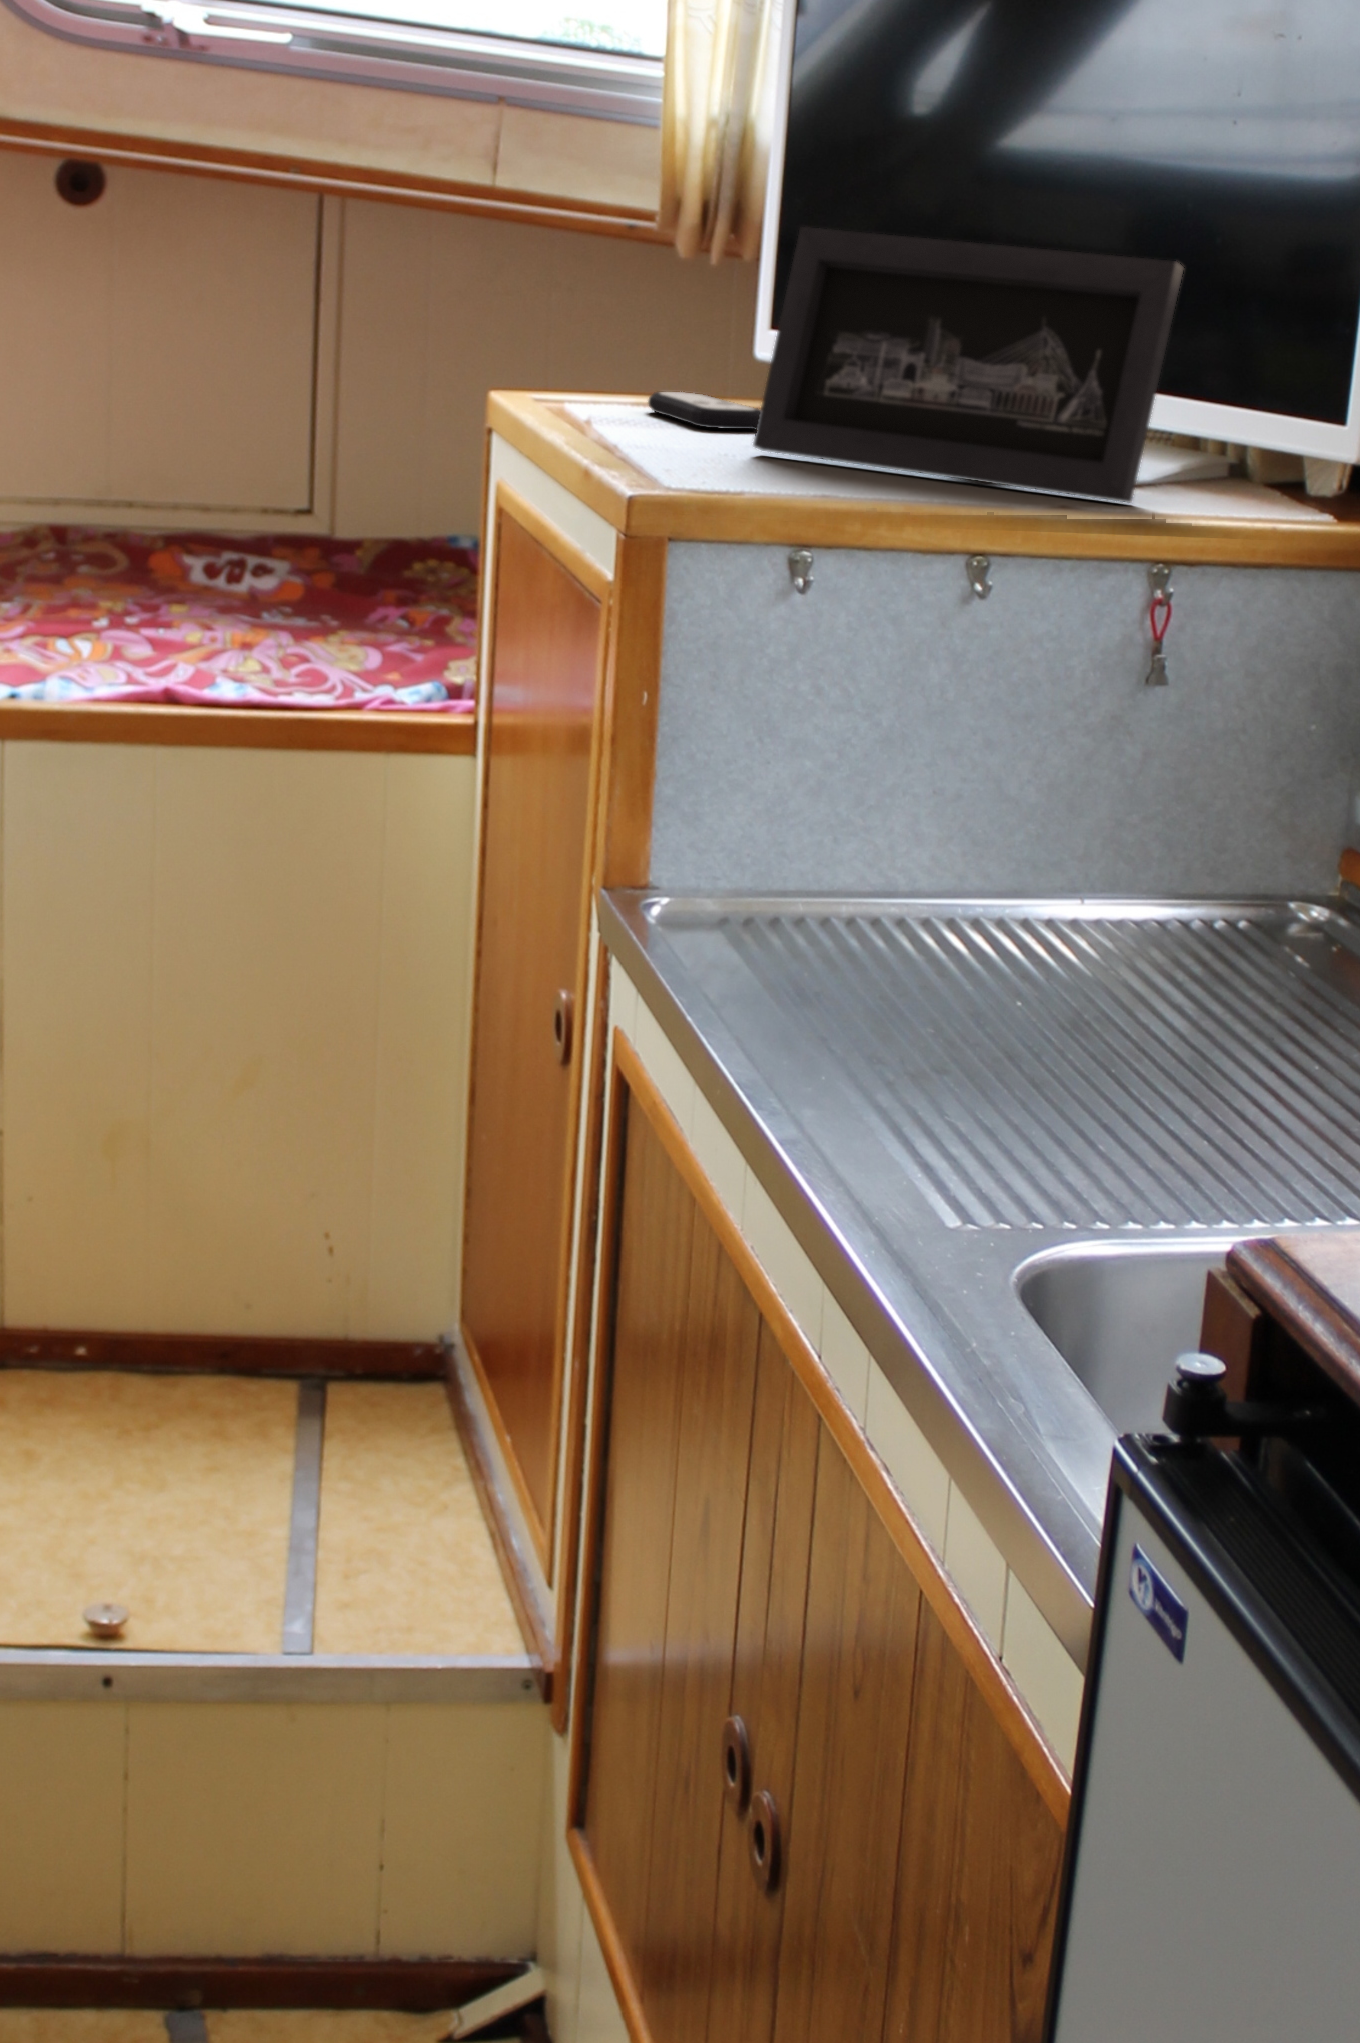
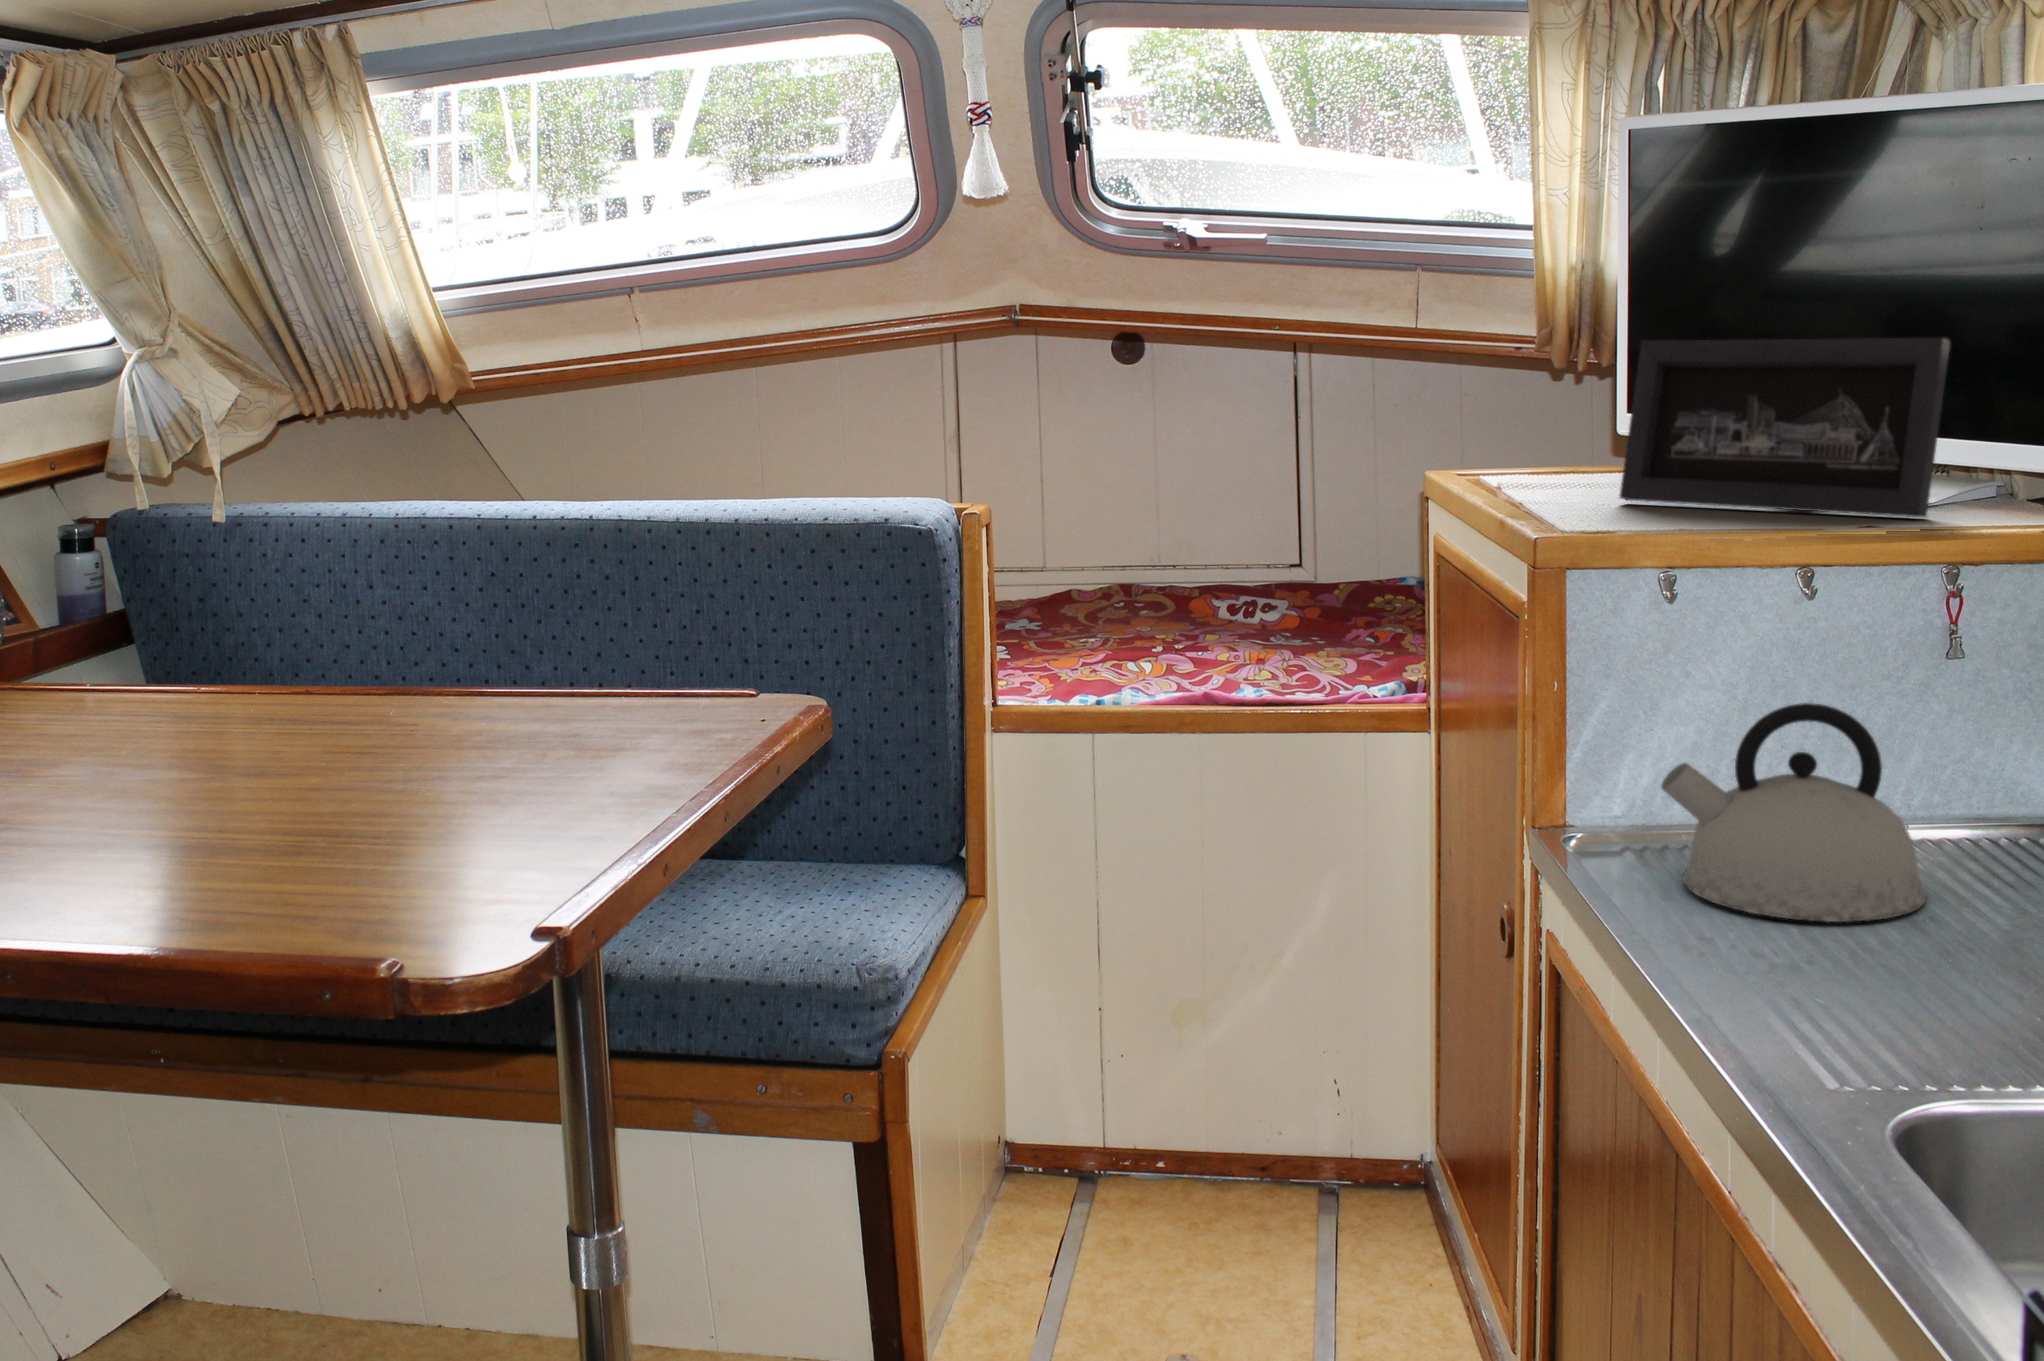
remote control: present [648,392,760,429] -> none [1539,461,1629,486]
kettle: none [778,742,1088,1035] -> present [1661,703,1926,922]

